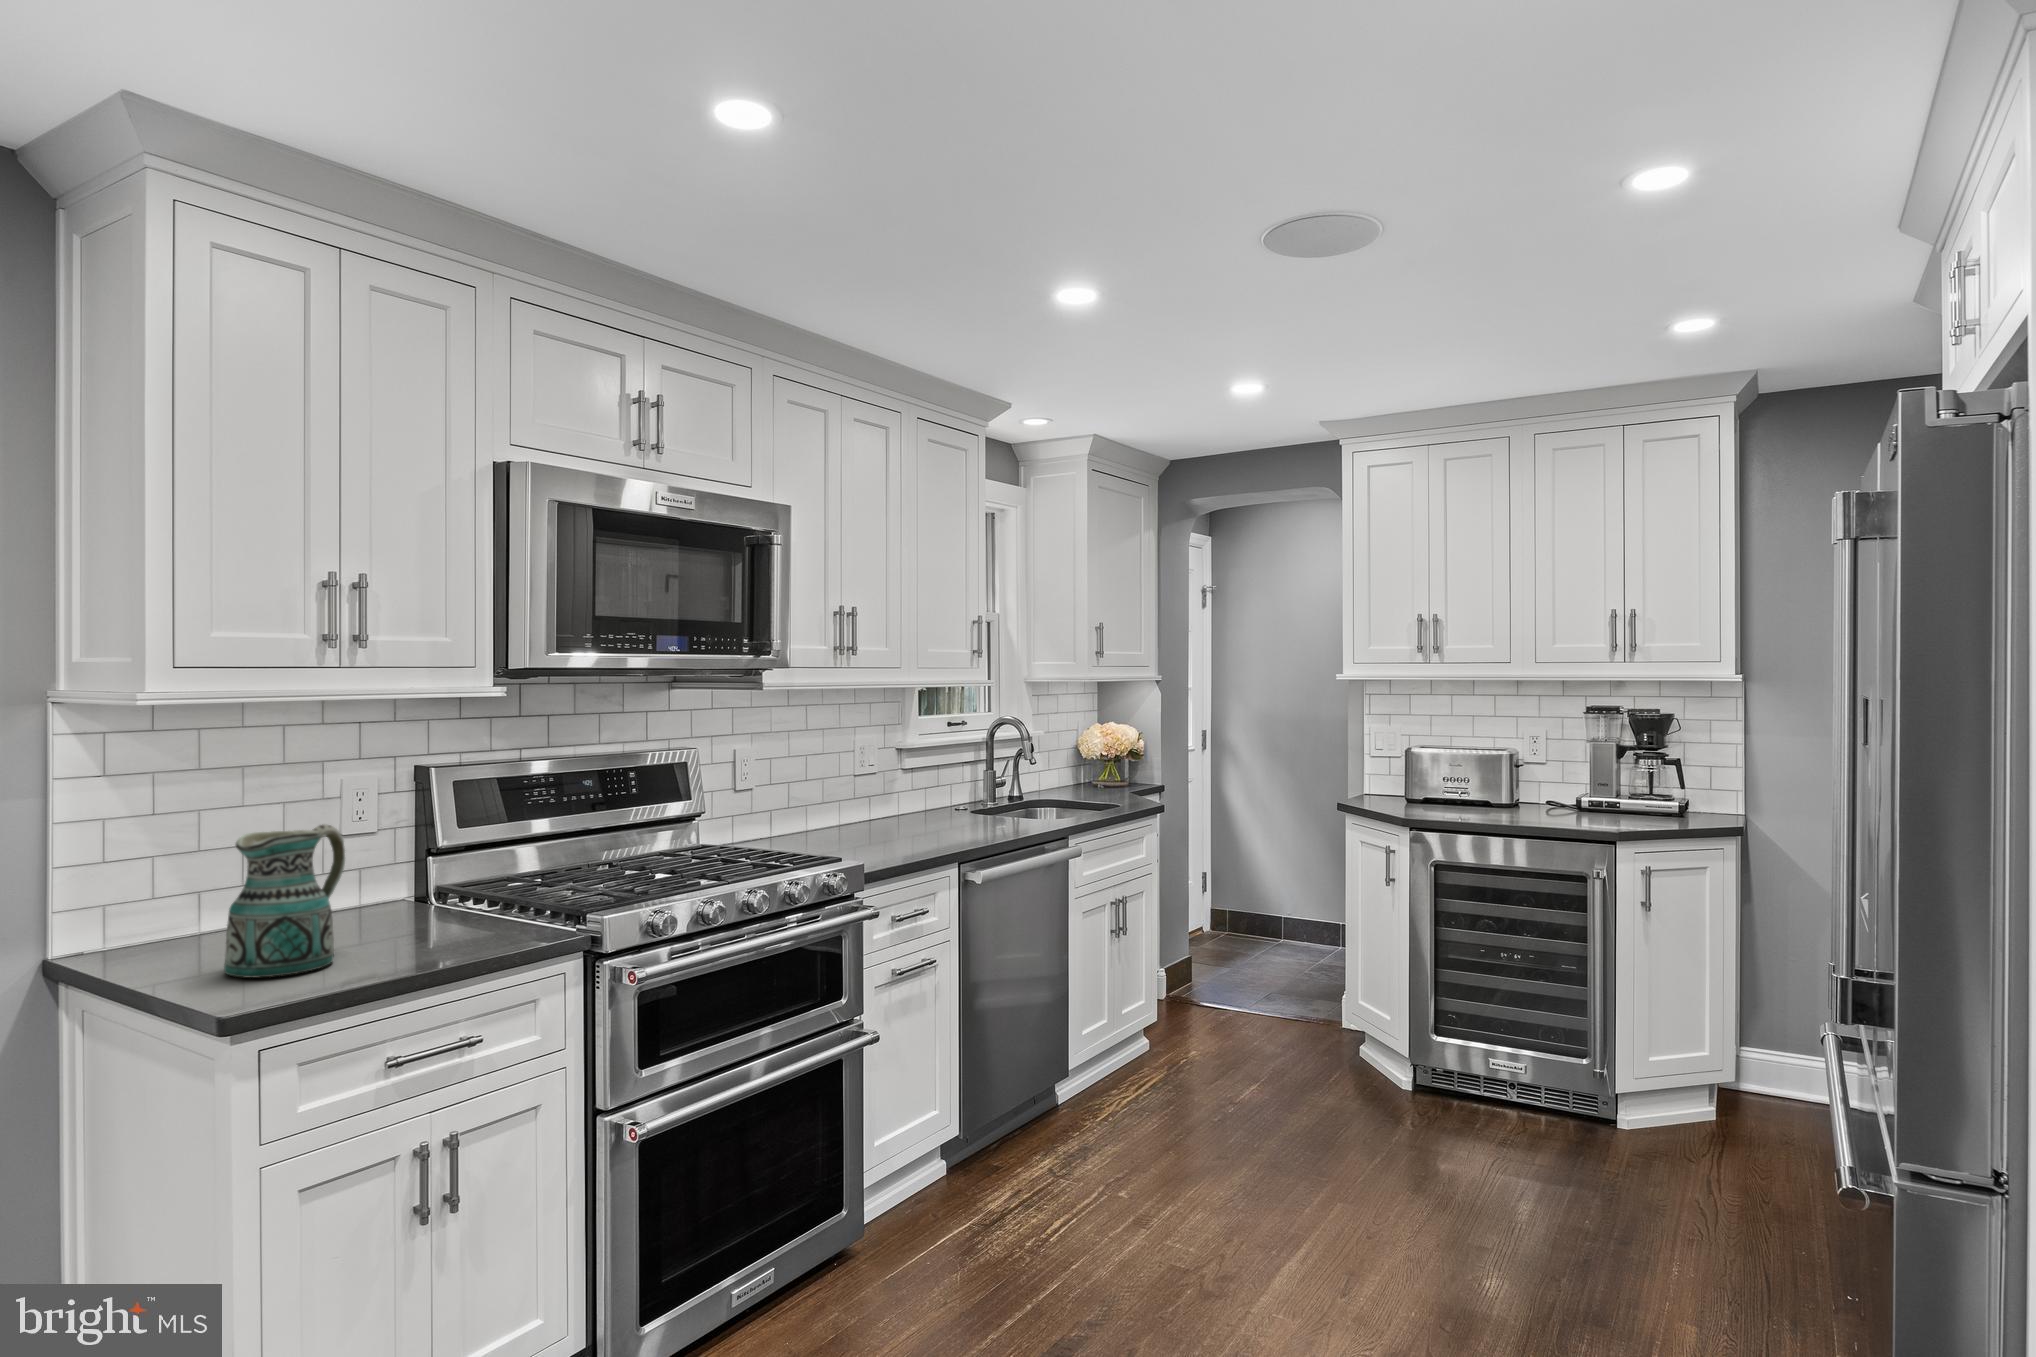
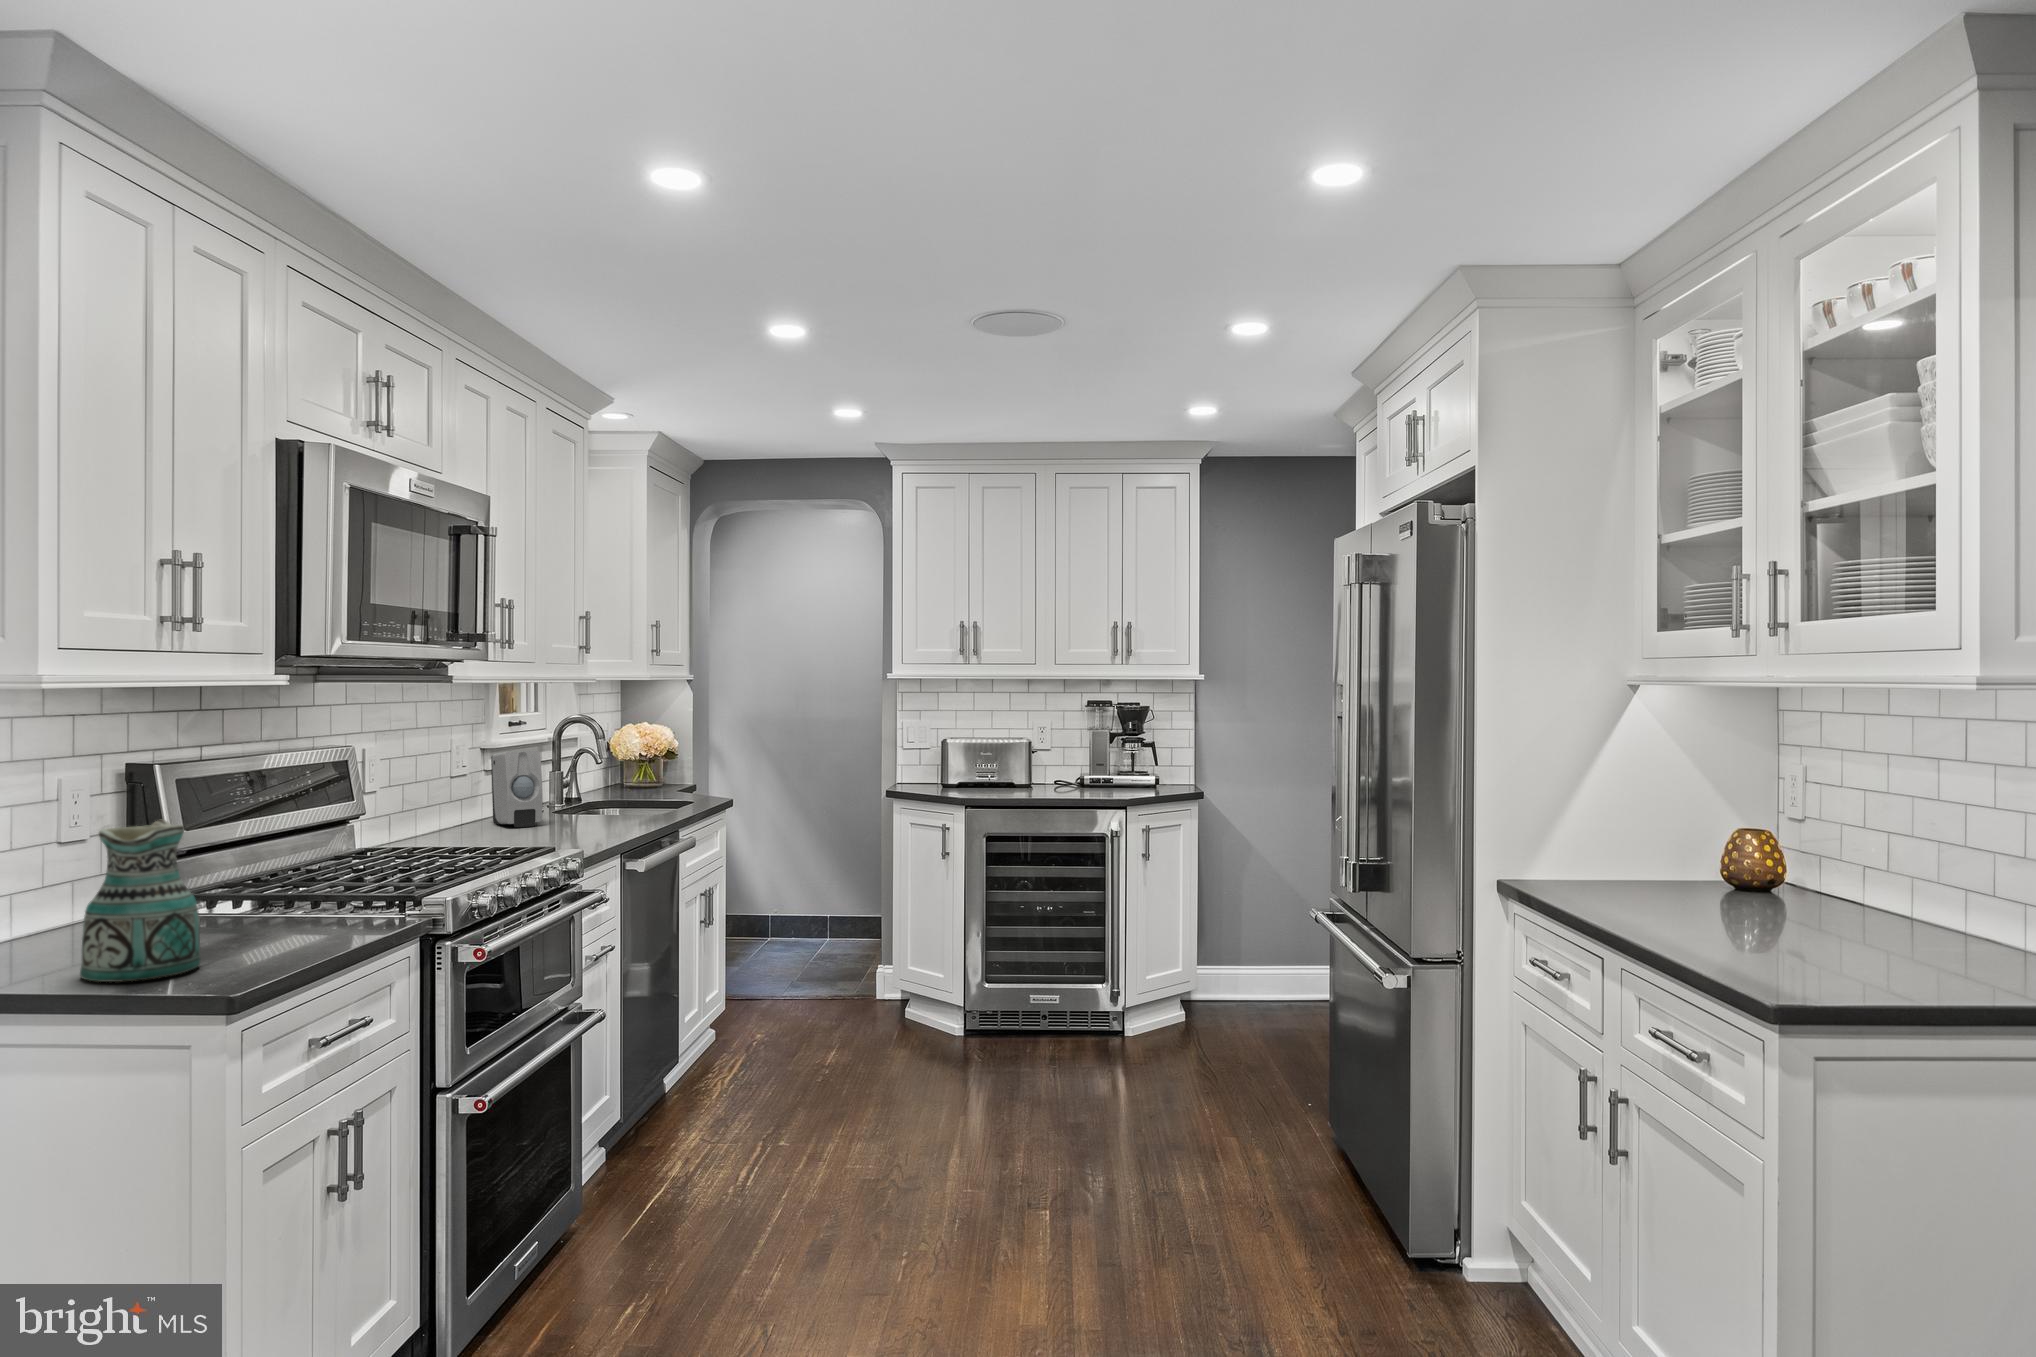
soap dispenser: none [889,754,925,828] -> present [491,751,542,827]

